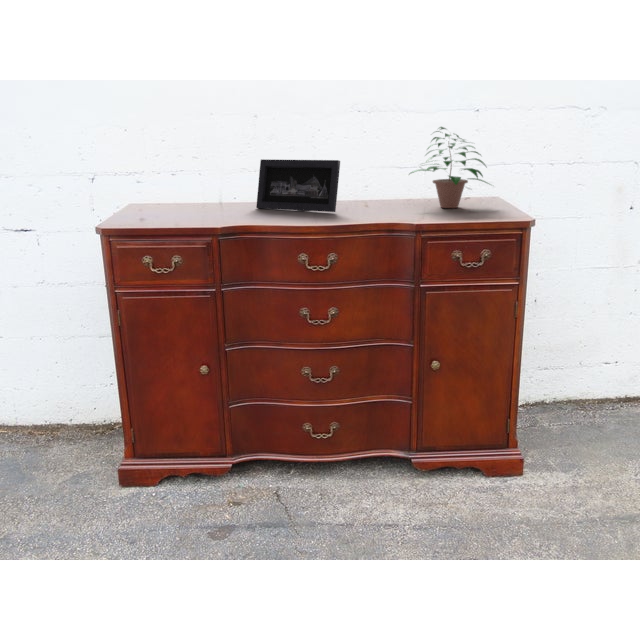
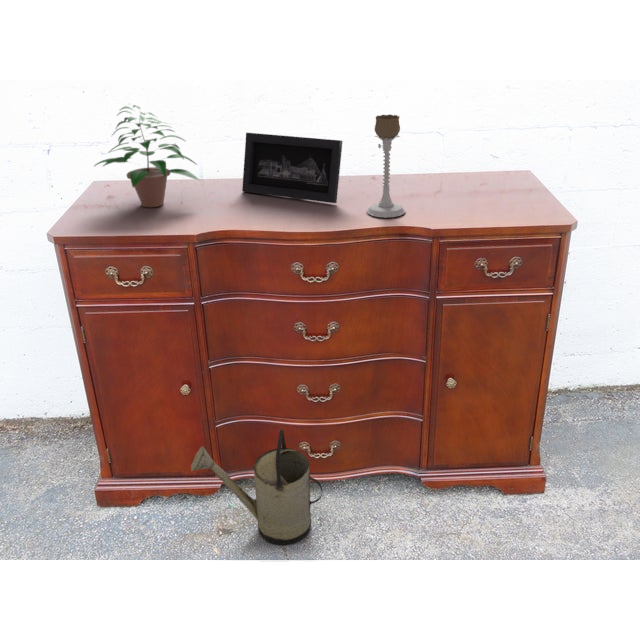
potted plant: present [411,127,489,208] -> present [95,105,199,207]
candle holder: none [360,136,393,218] -> present [367,115,405,218]
watering can: none [207,406,323,513] -> present [191,430,322,545]

